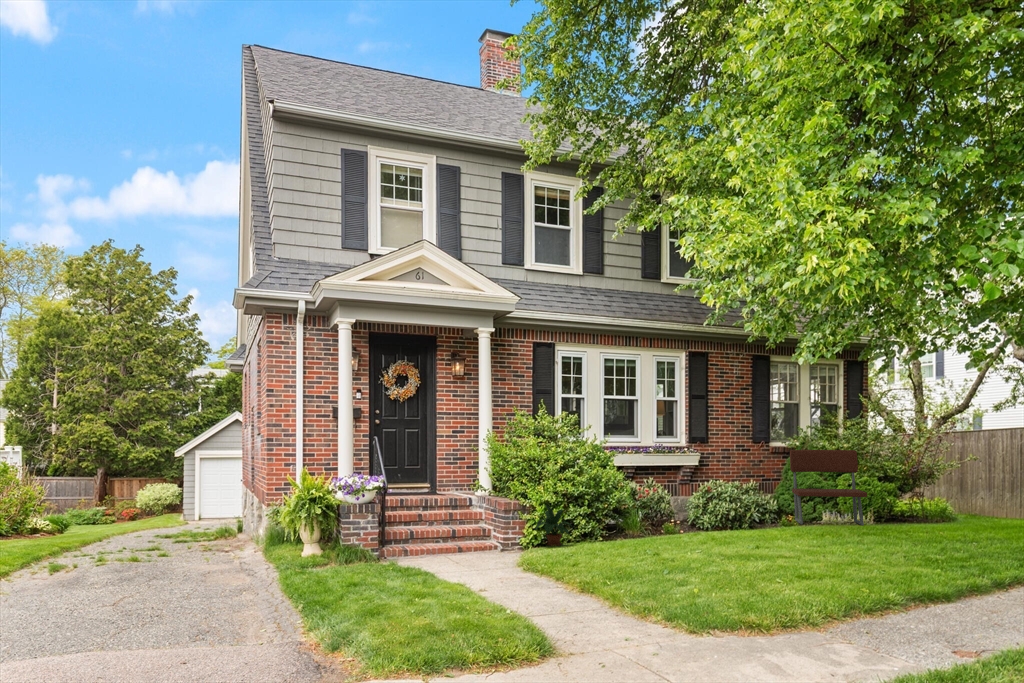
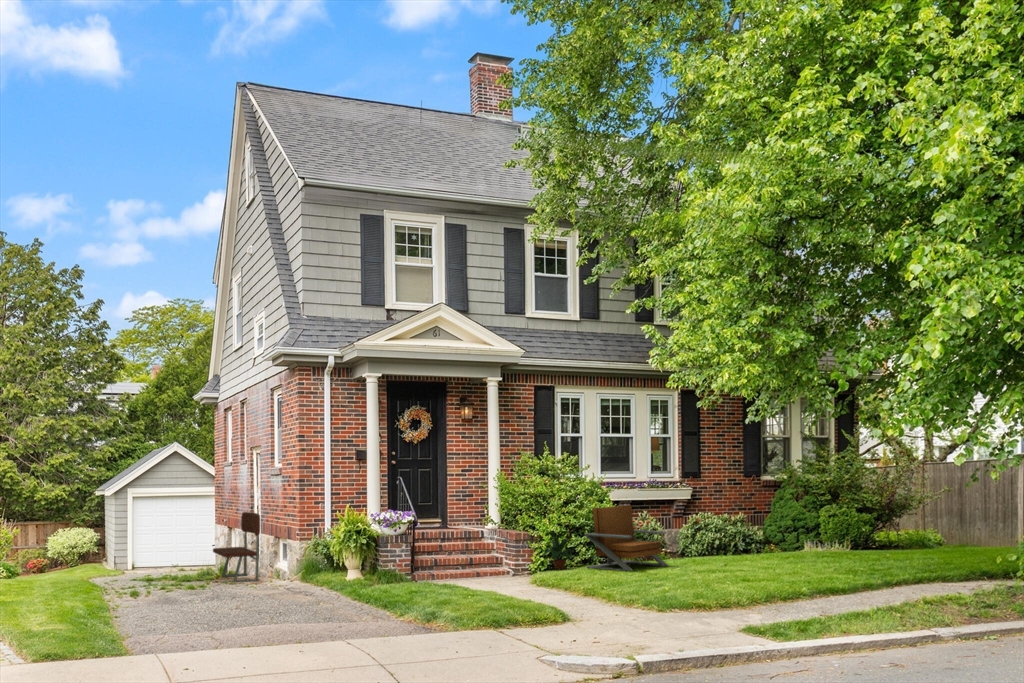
bench: present [790,450,867,525] -> present [213,512,260,582]
lounge chair: none [583,471,681,552] -> present [584,505,667,571]

